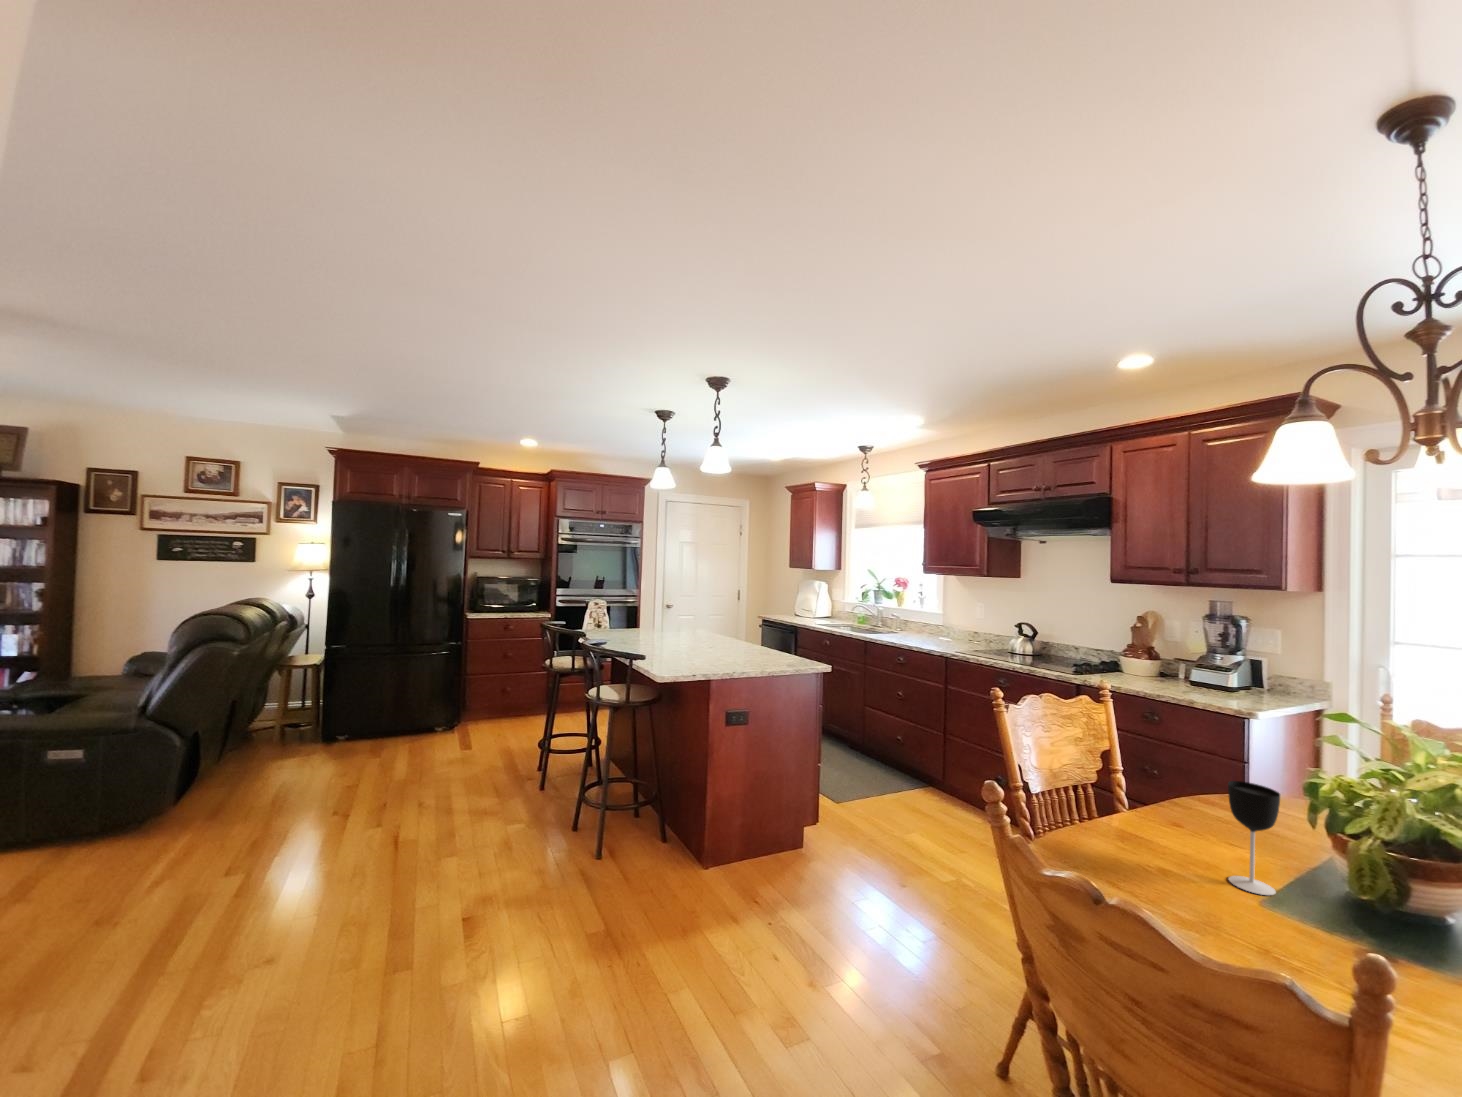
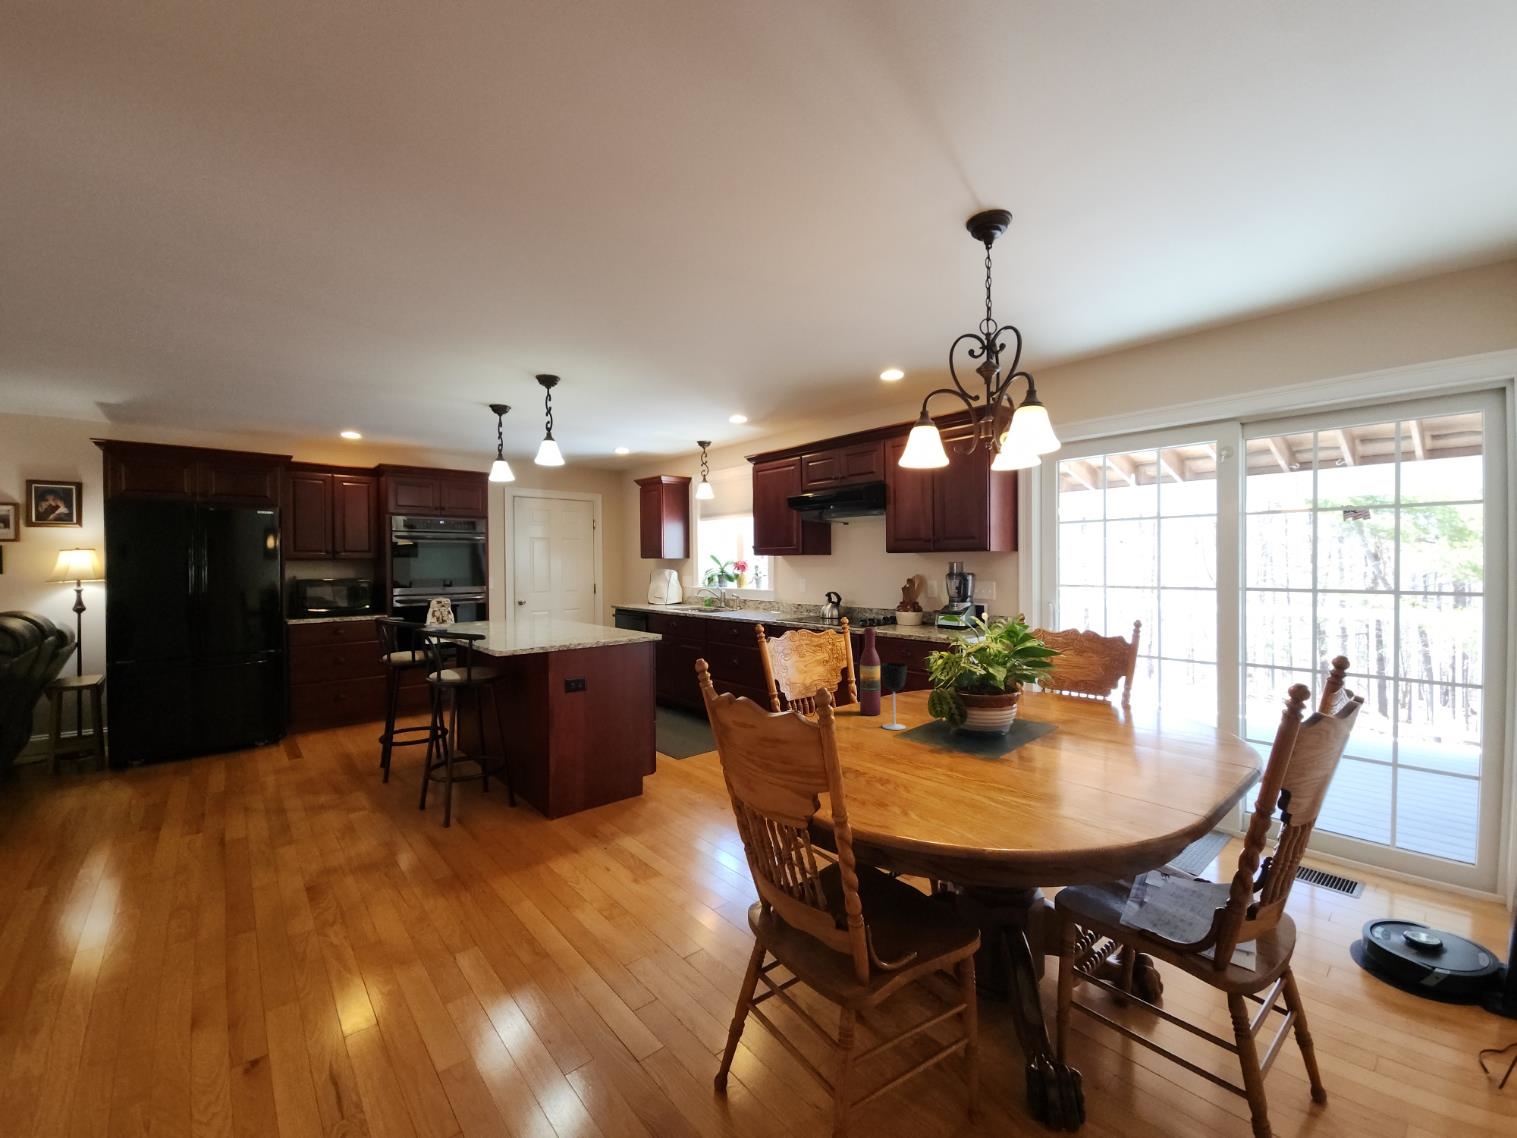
wine bottle: none [1168,716,1206,851] -> present [860,627,881,715]

